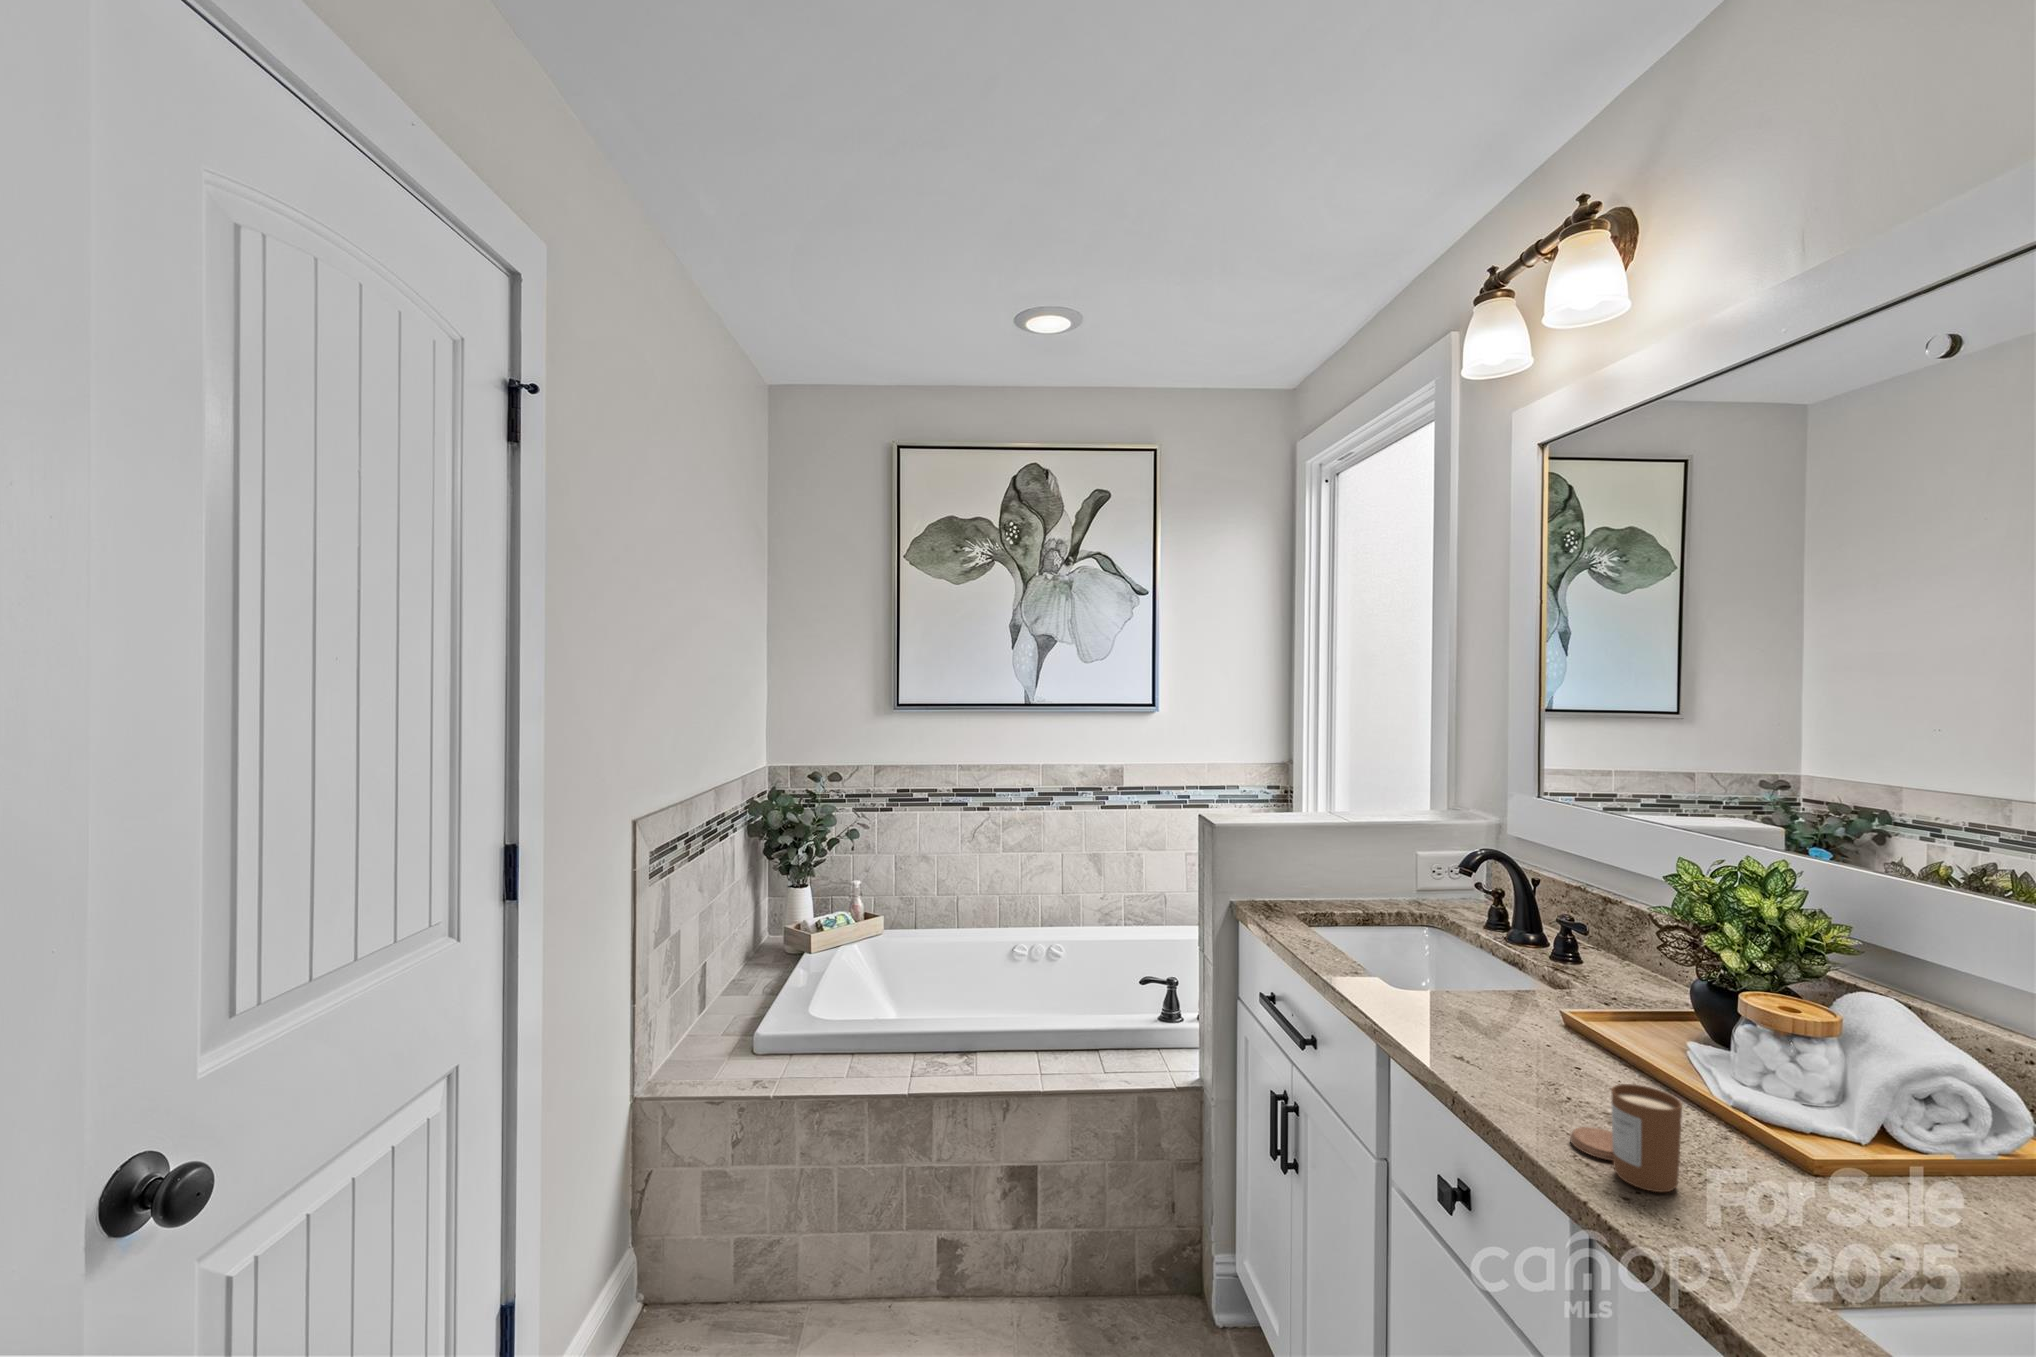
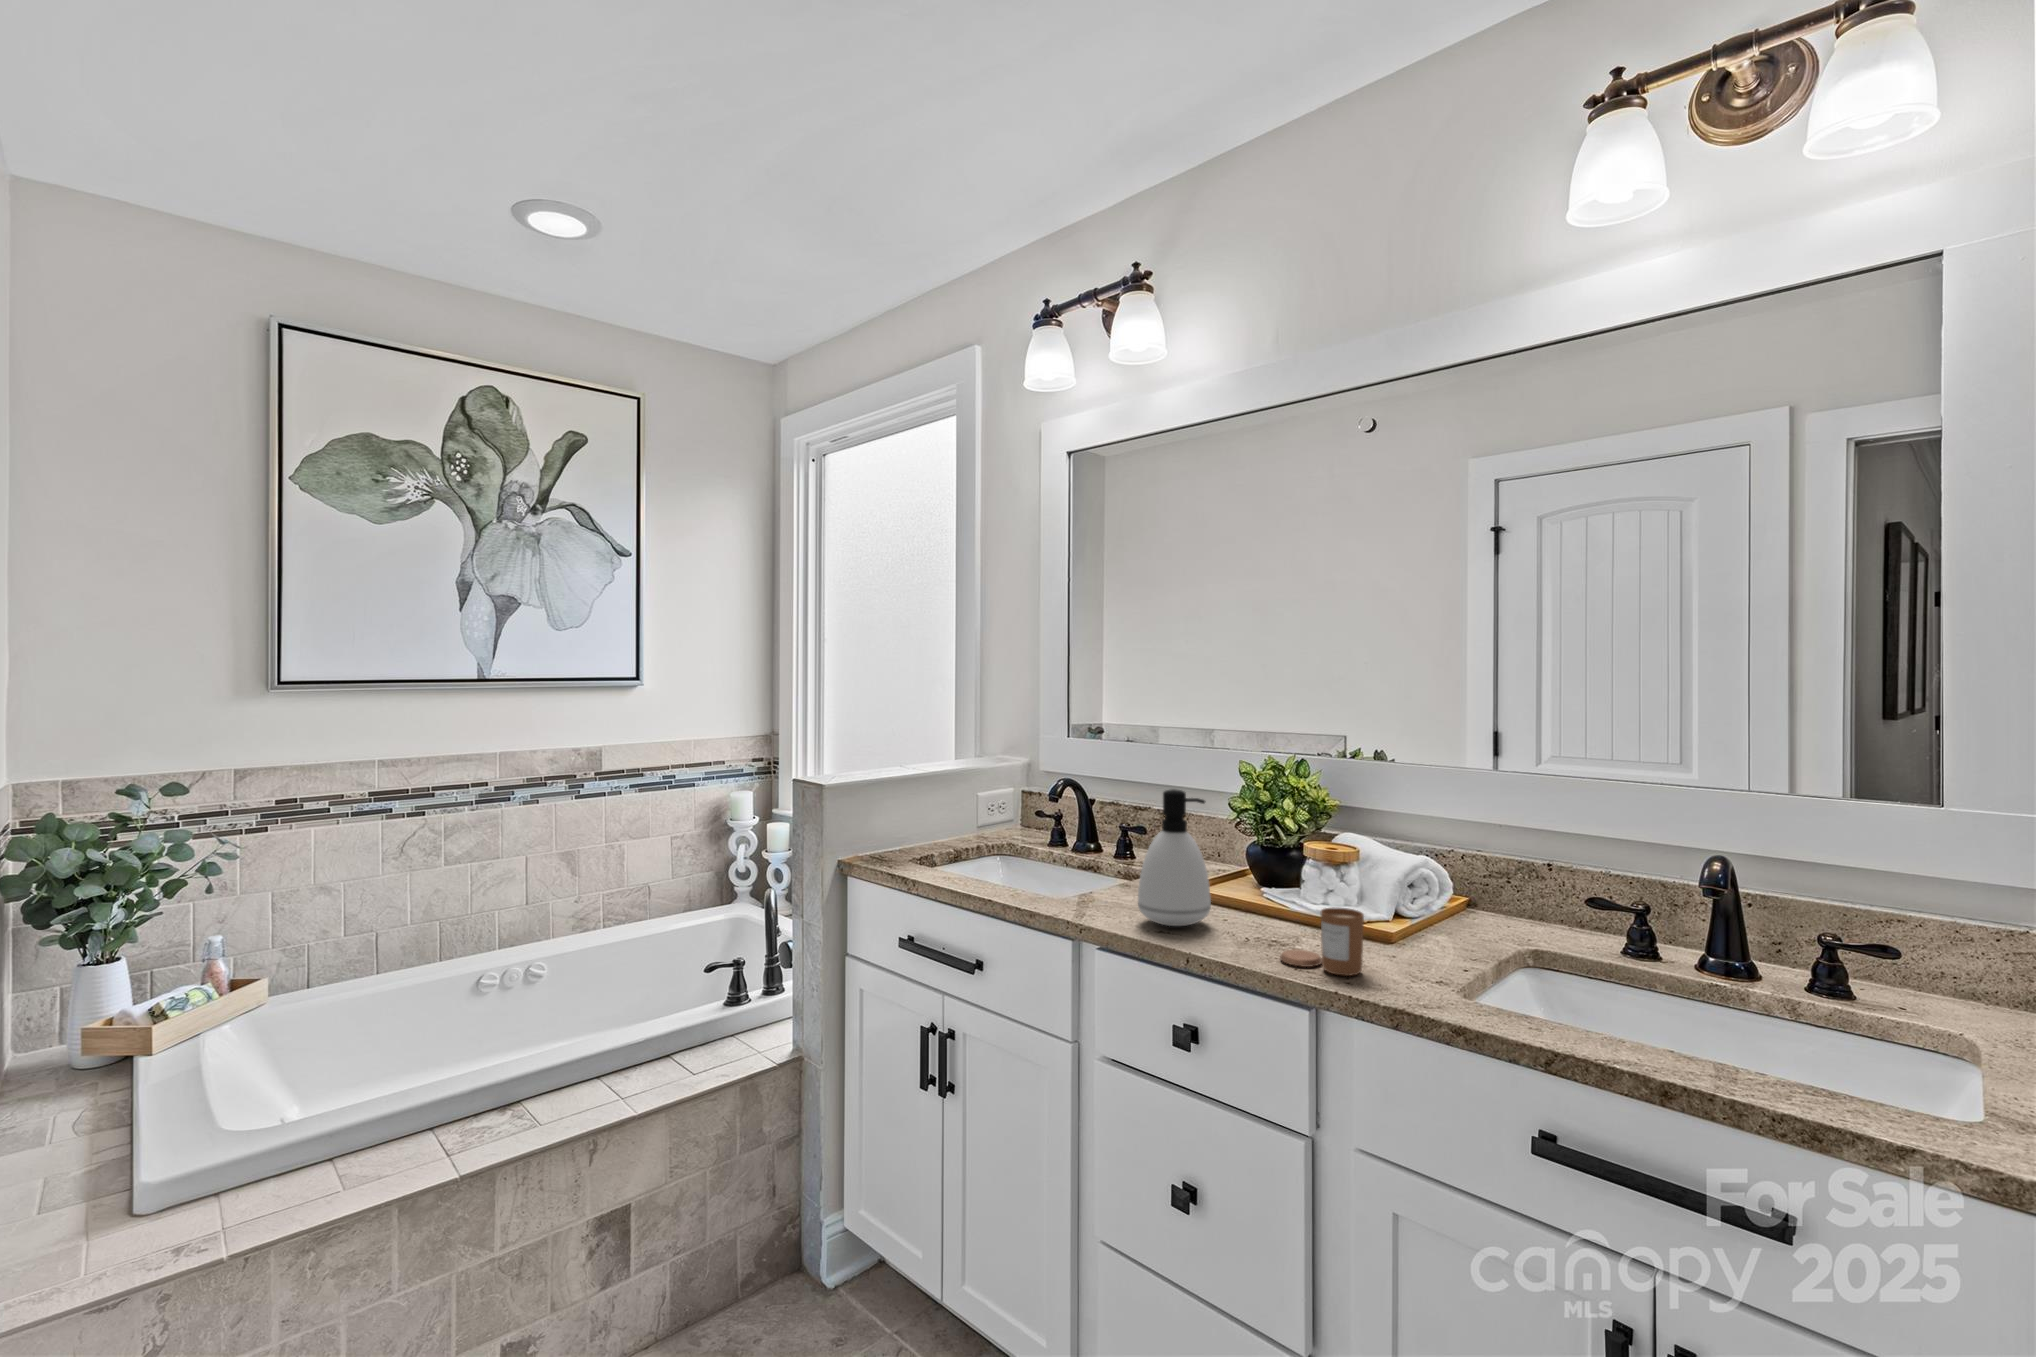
soap dispenser: none [1444,882,1546,1058] -> present [1138,789,1211,926]

